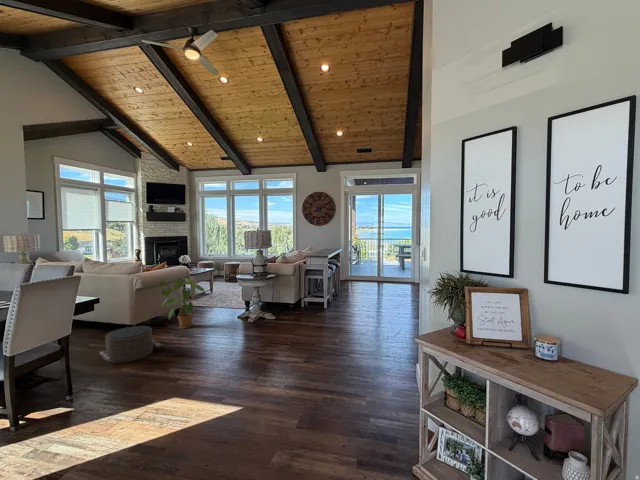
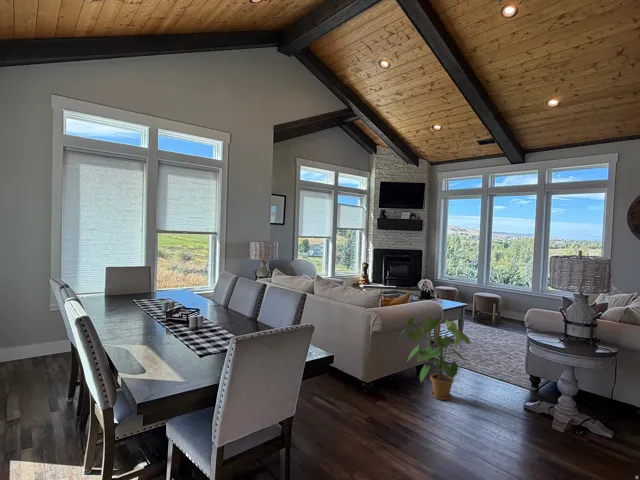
pouf: present [100,326,161,363] -> none [333,386,416,448]

